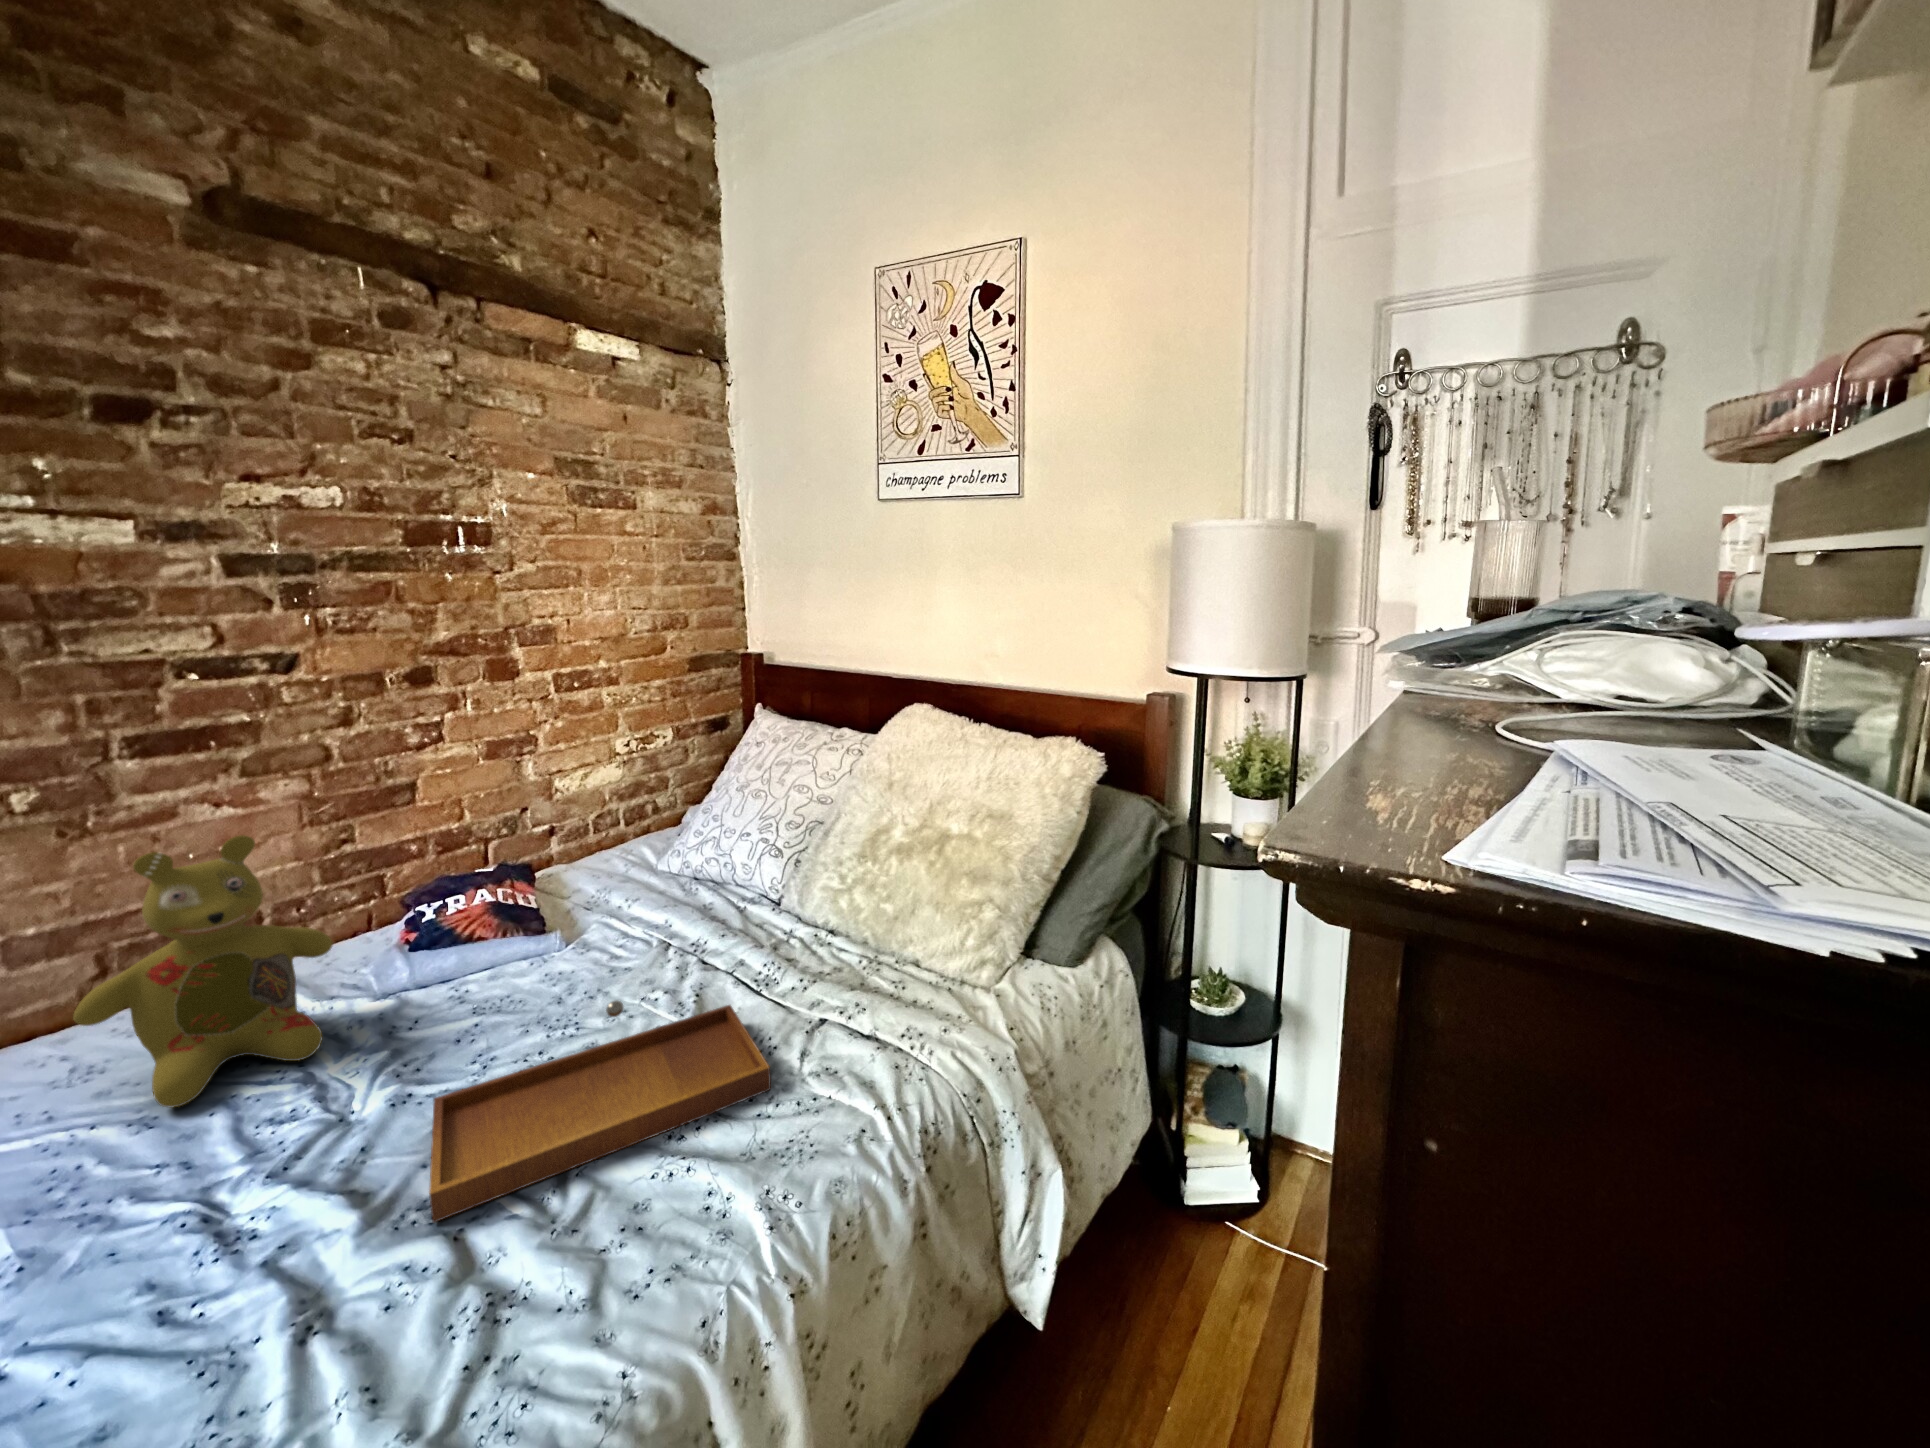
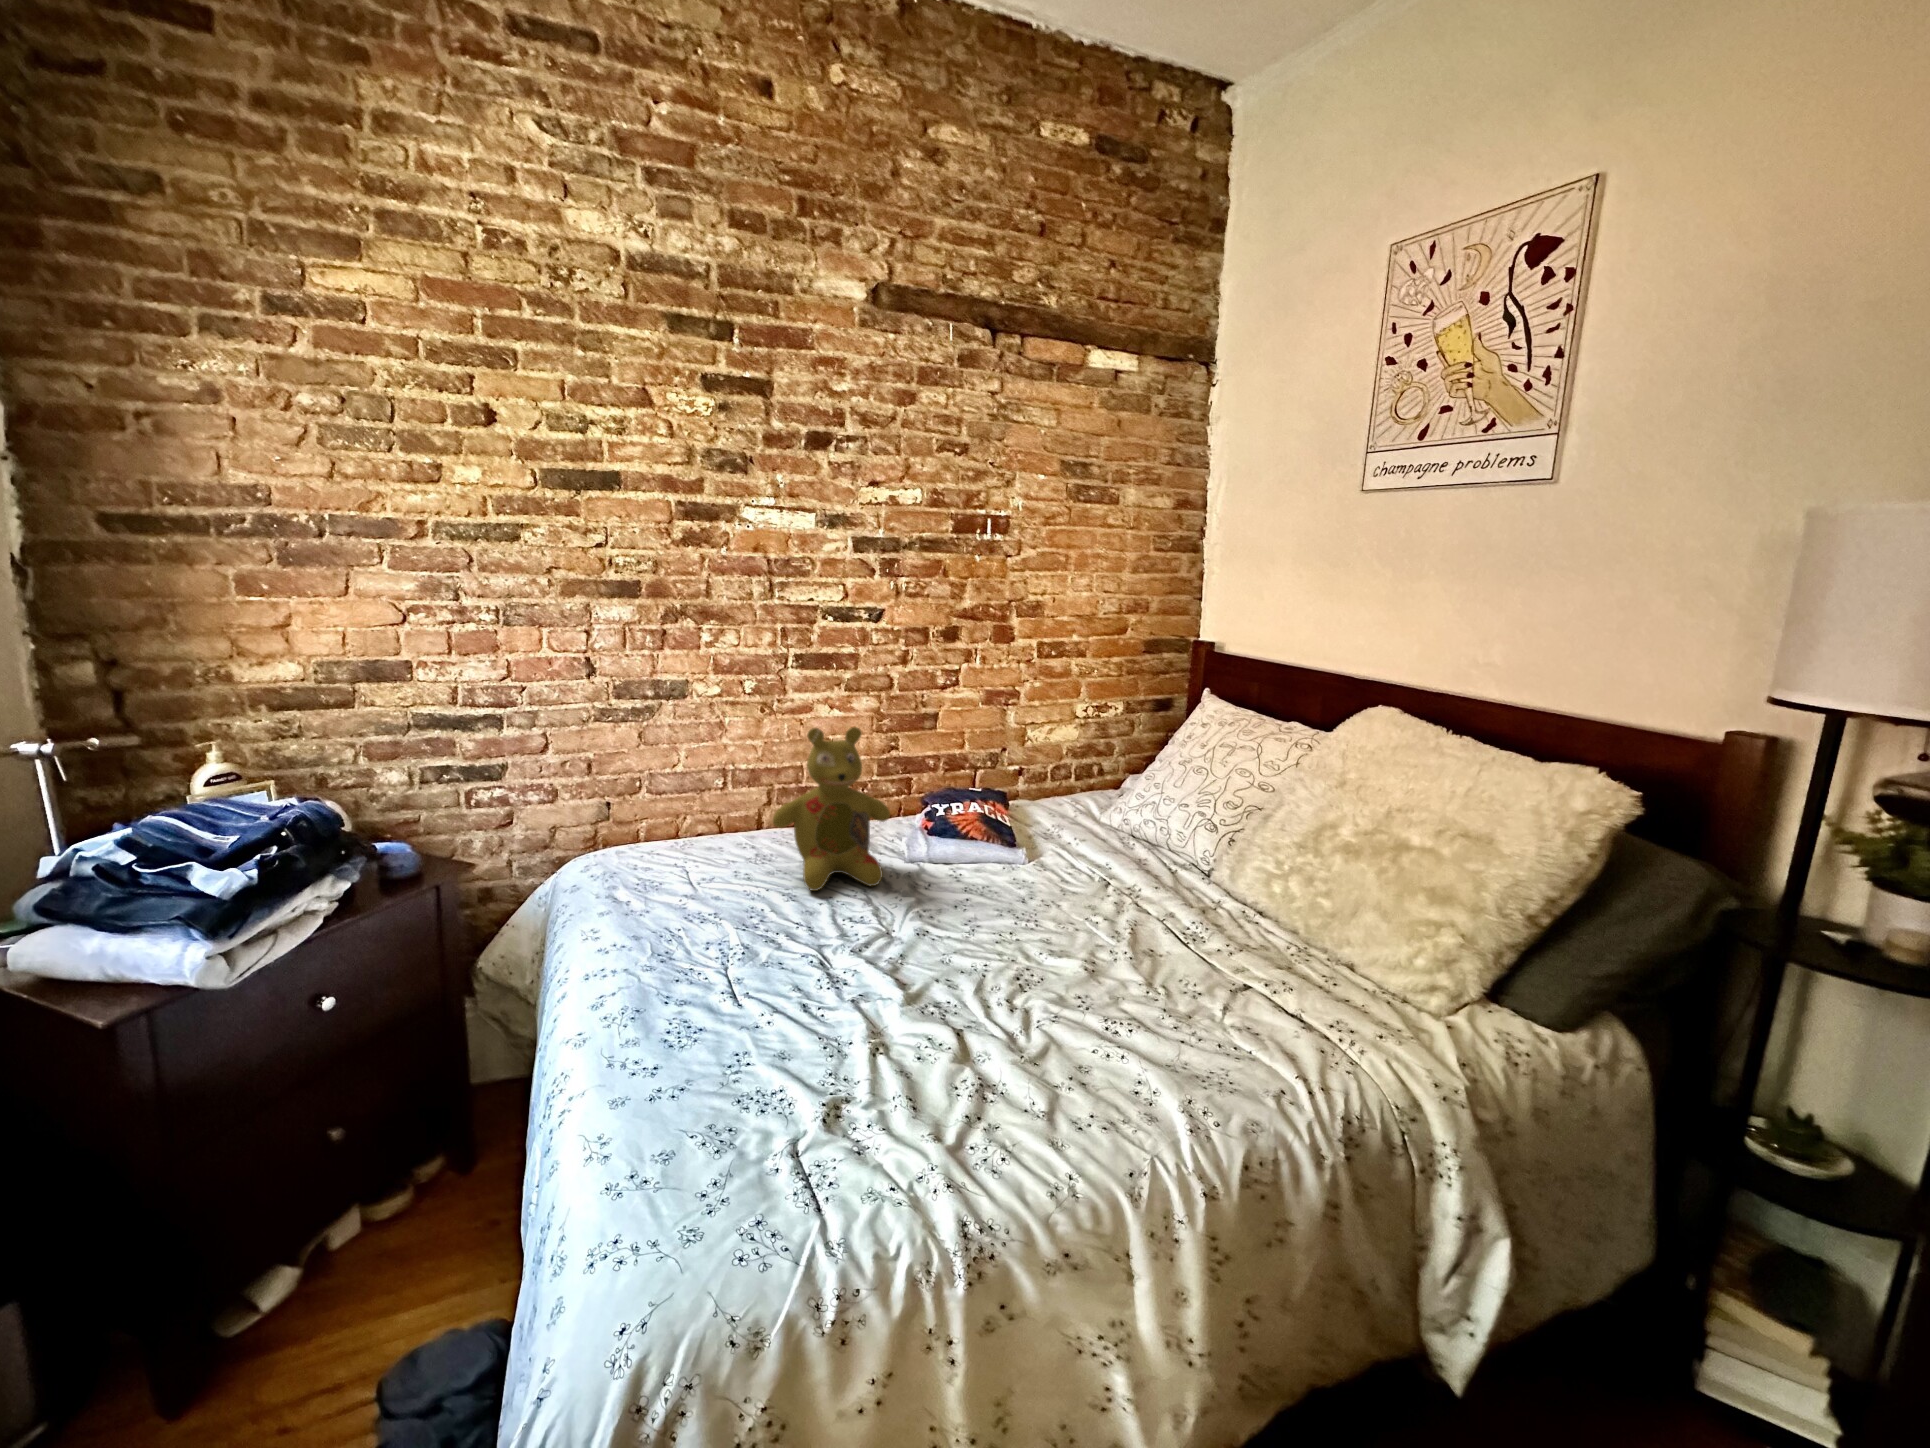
tray: present [429,1000,771,1222] -> none [951,903,1198,1022]

